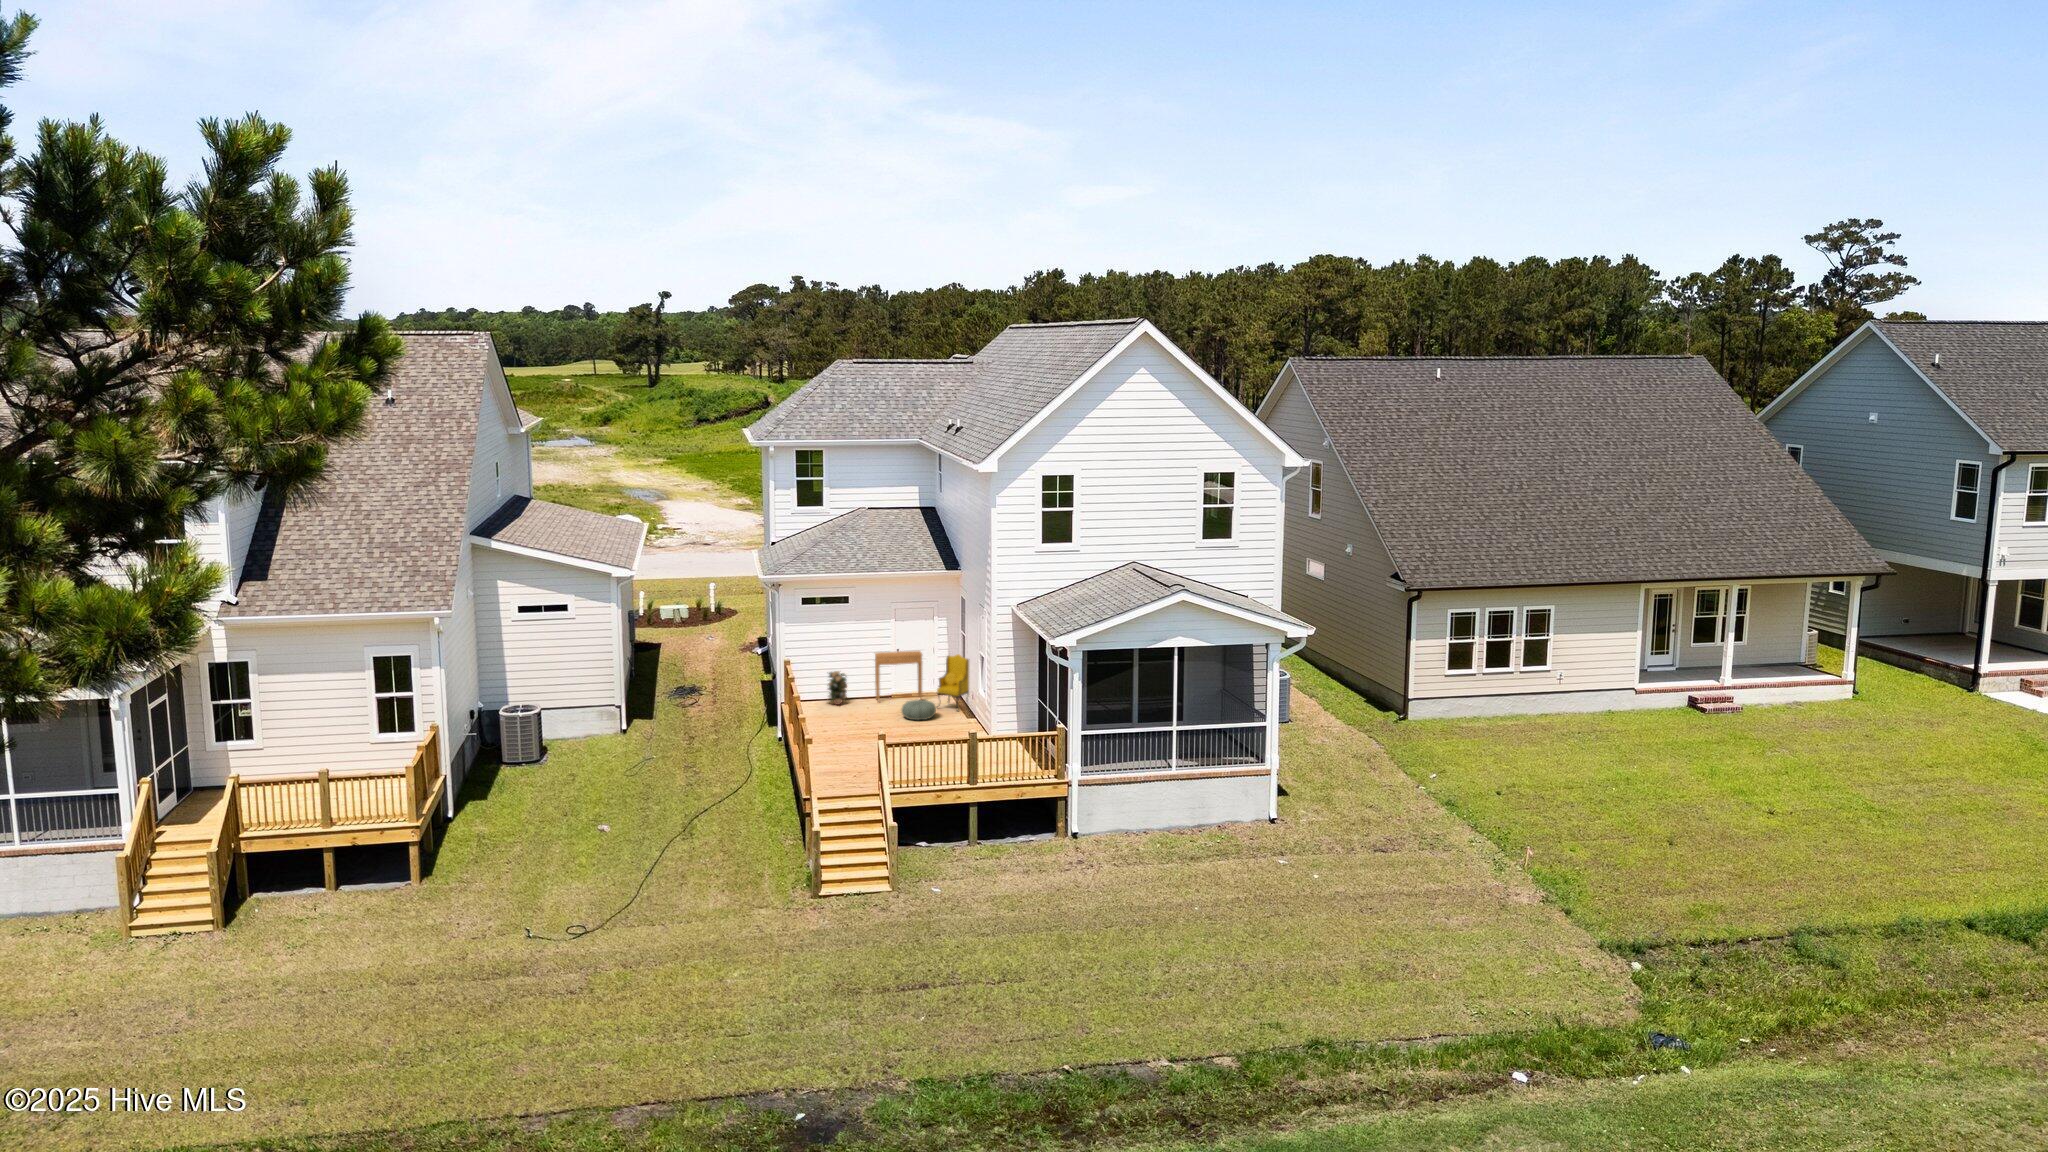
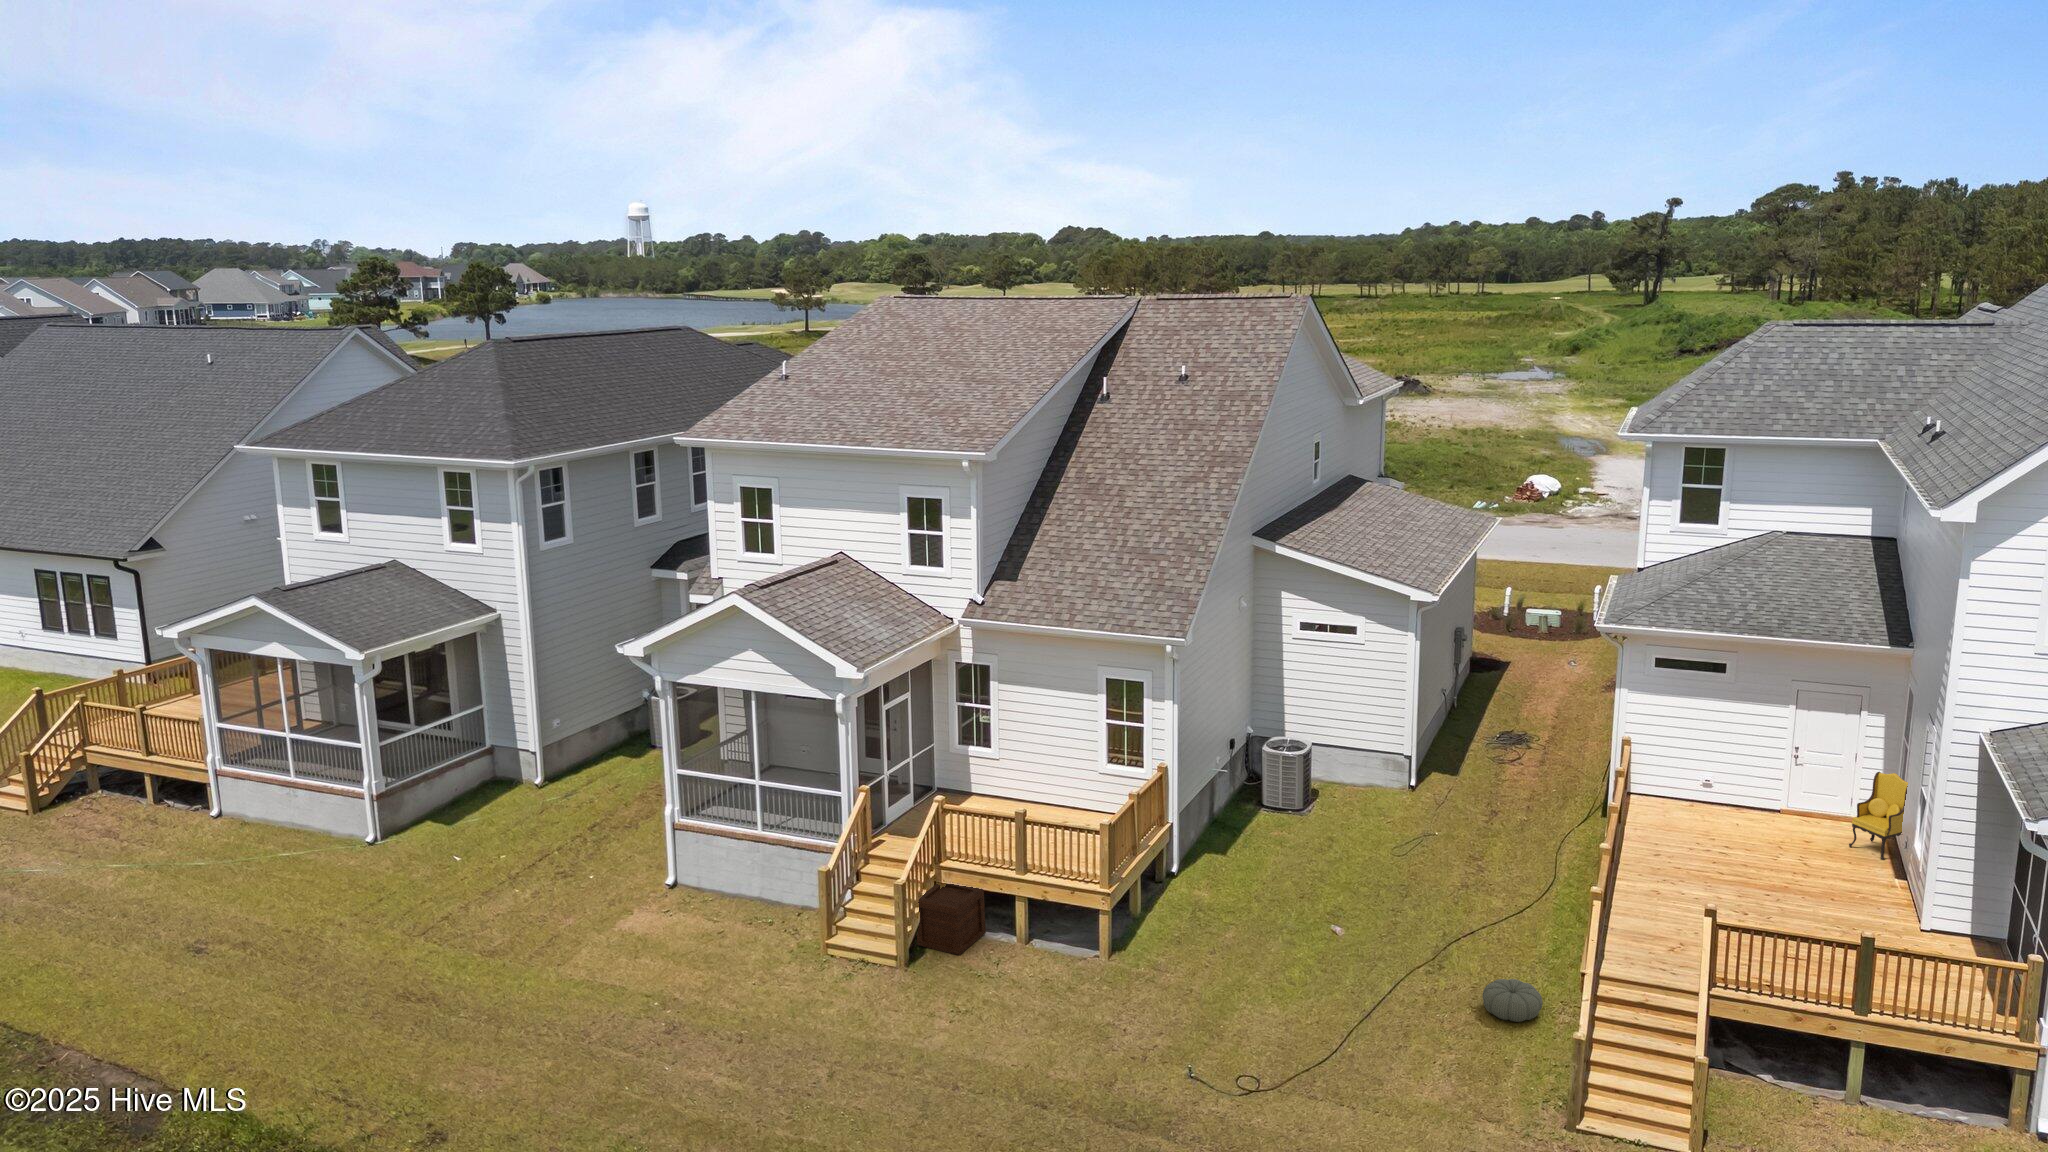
side table: present [875,651,922,702] -> none [1758,746,1838,827]
decorative plant: present [828,671,847,705] -> none [1679,763,1717,811]
pouf: present [901,700,936,721] -> present [1482,979,1542,1022]
wooden crate: none [221,849,293,912] -> present [917,884,986,955]

